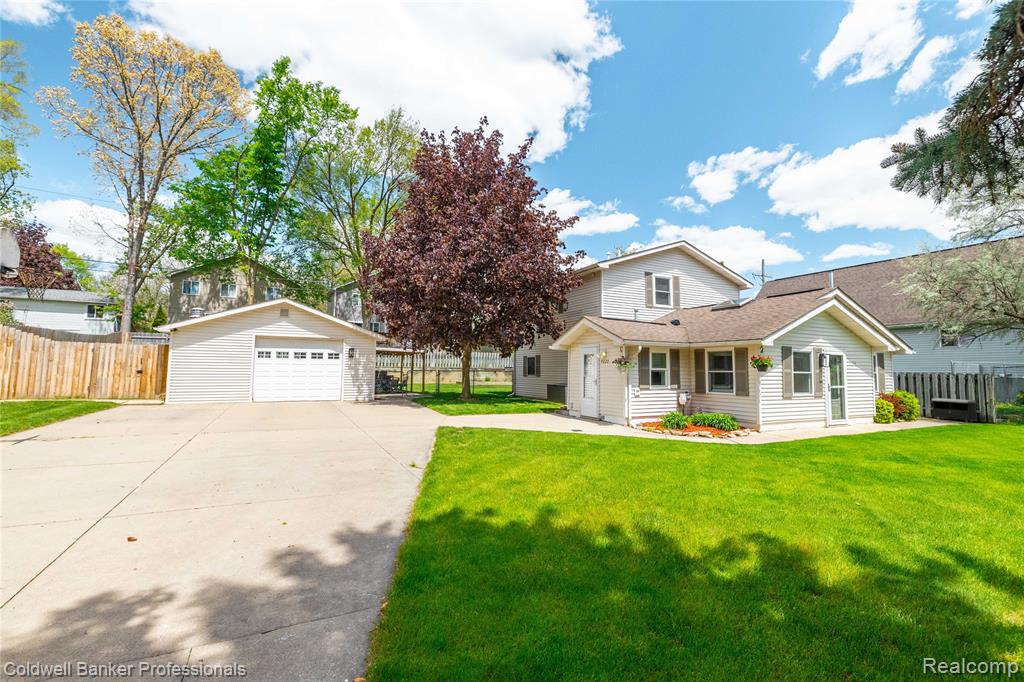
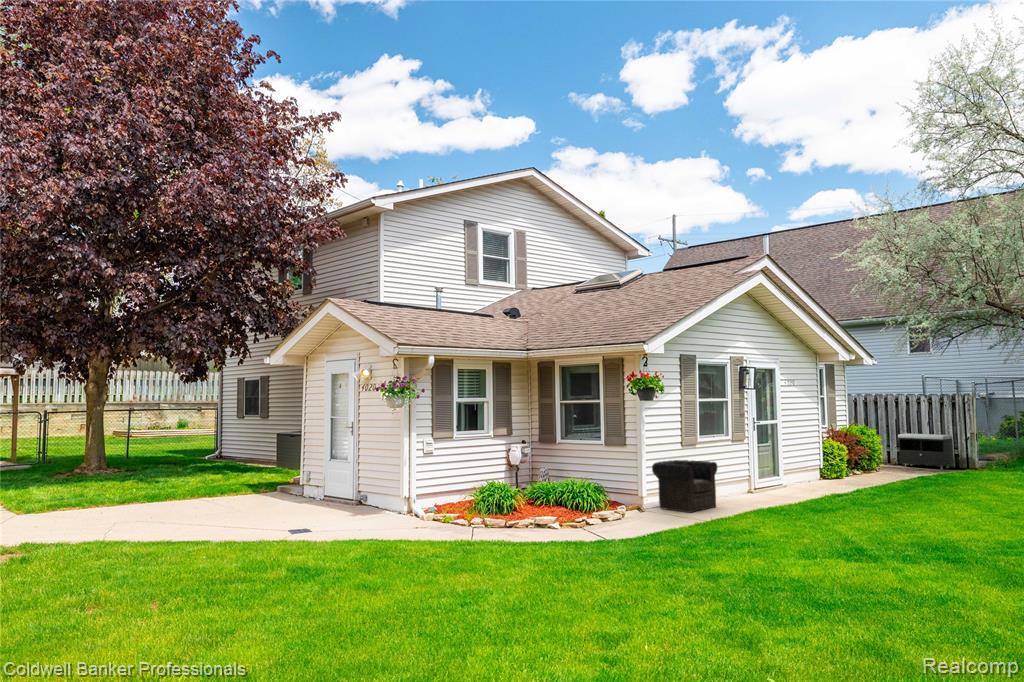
armchair: none [765,405,806,433] -> present [652,460,717,513]

